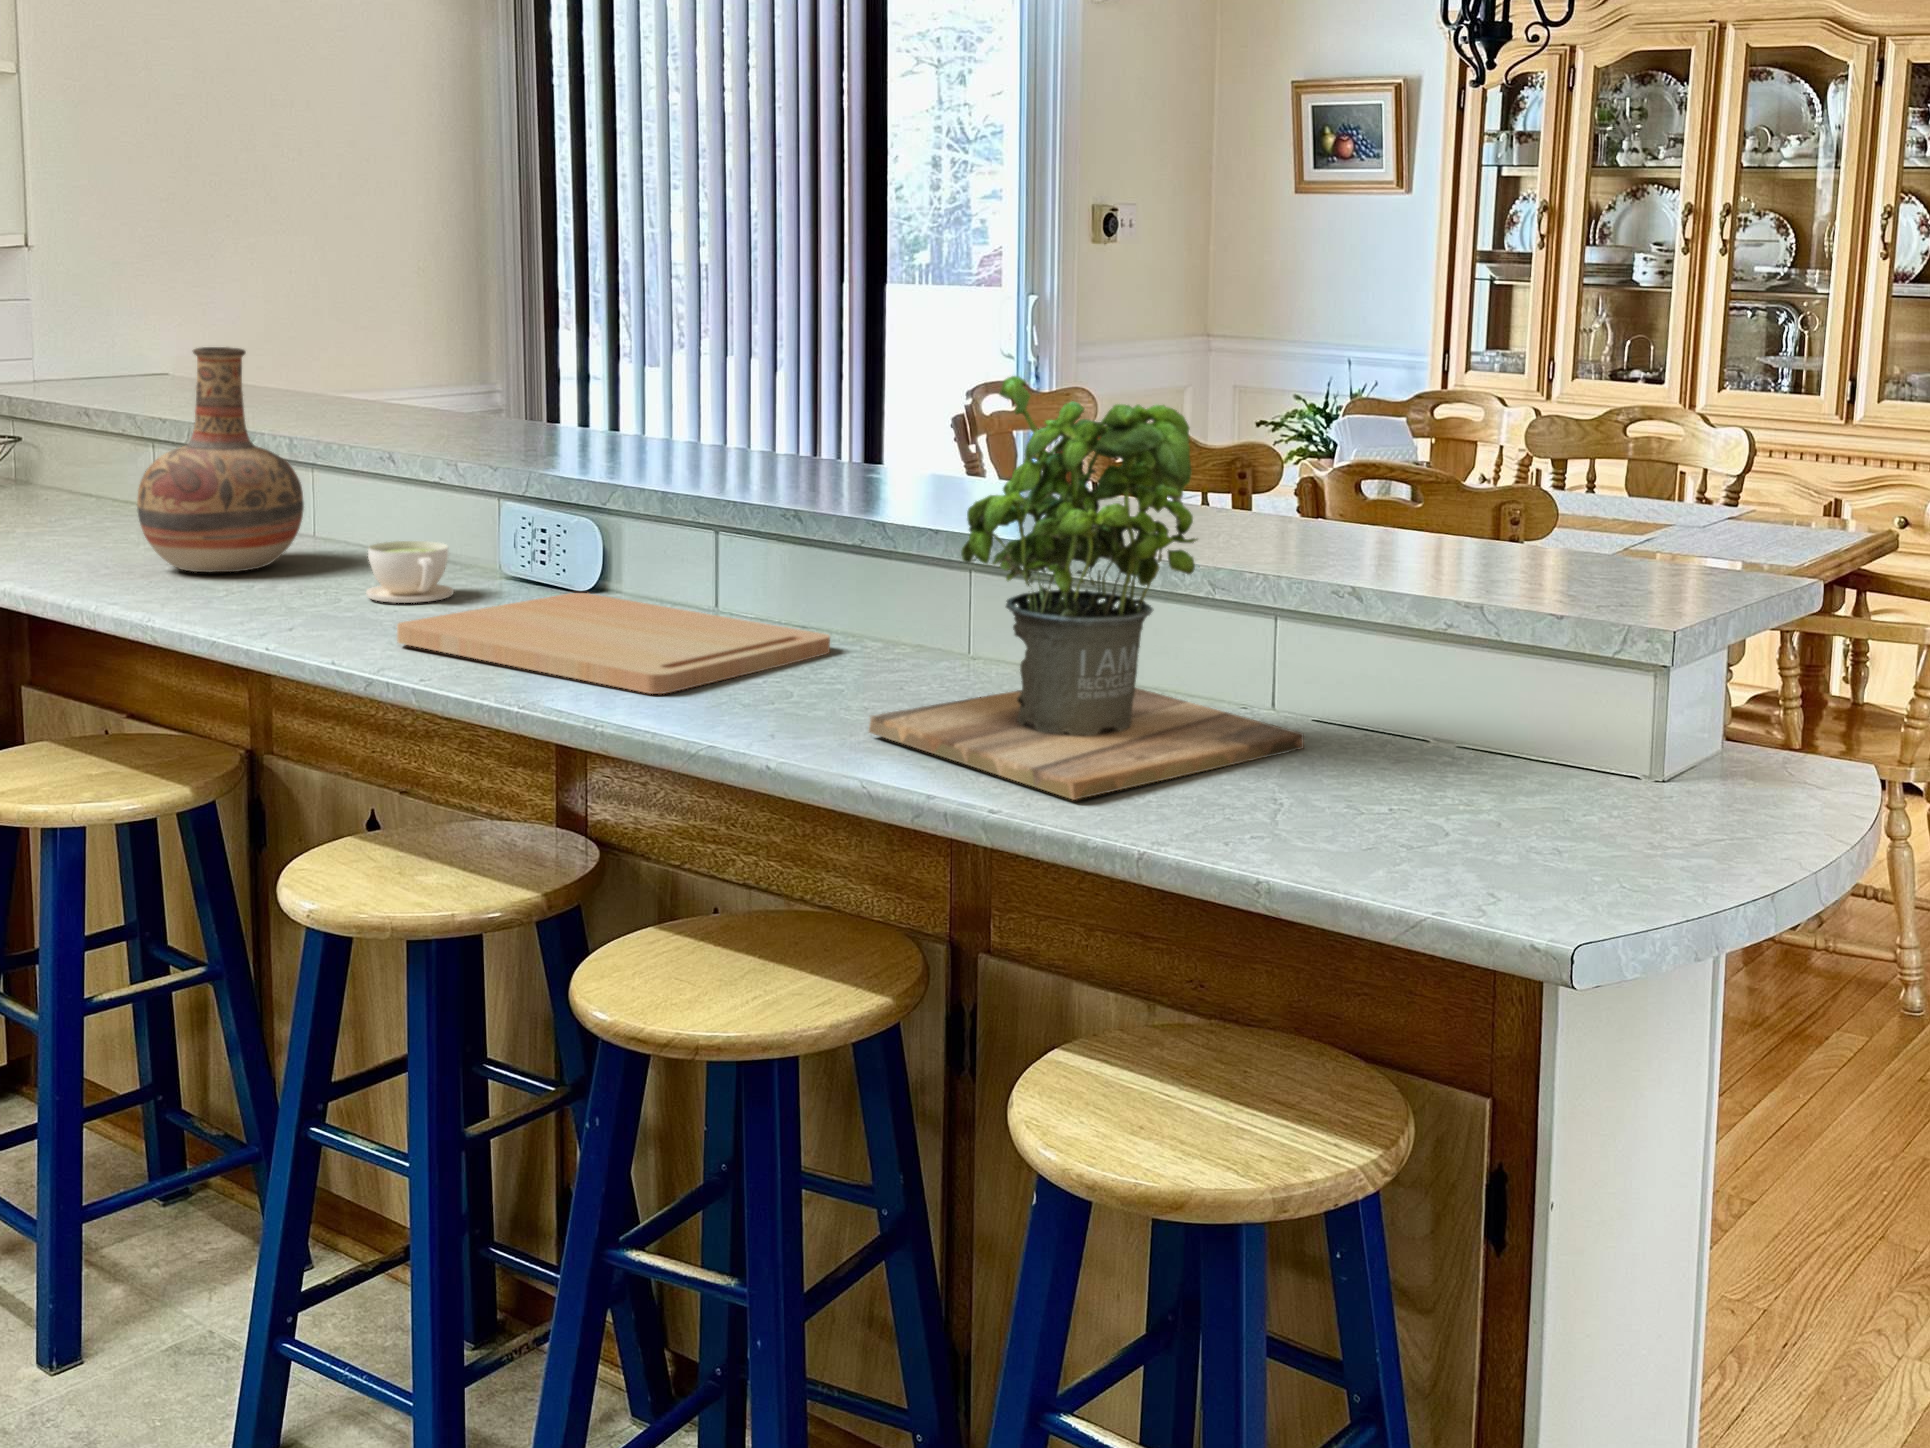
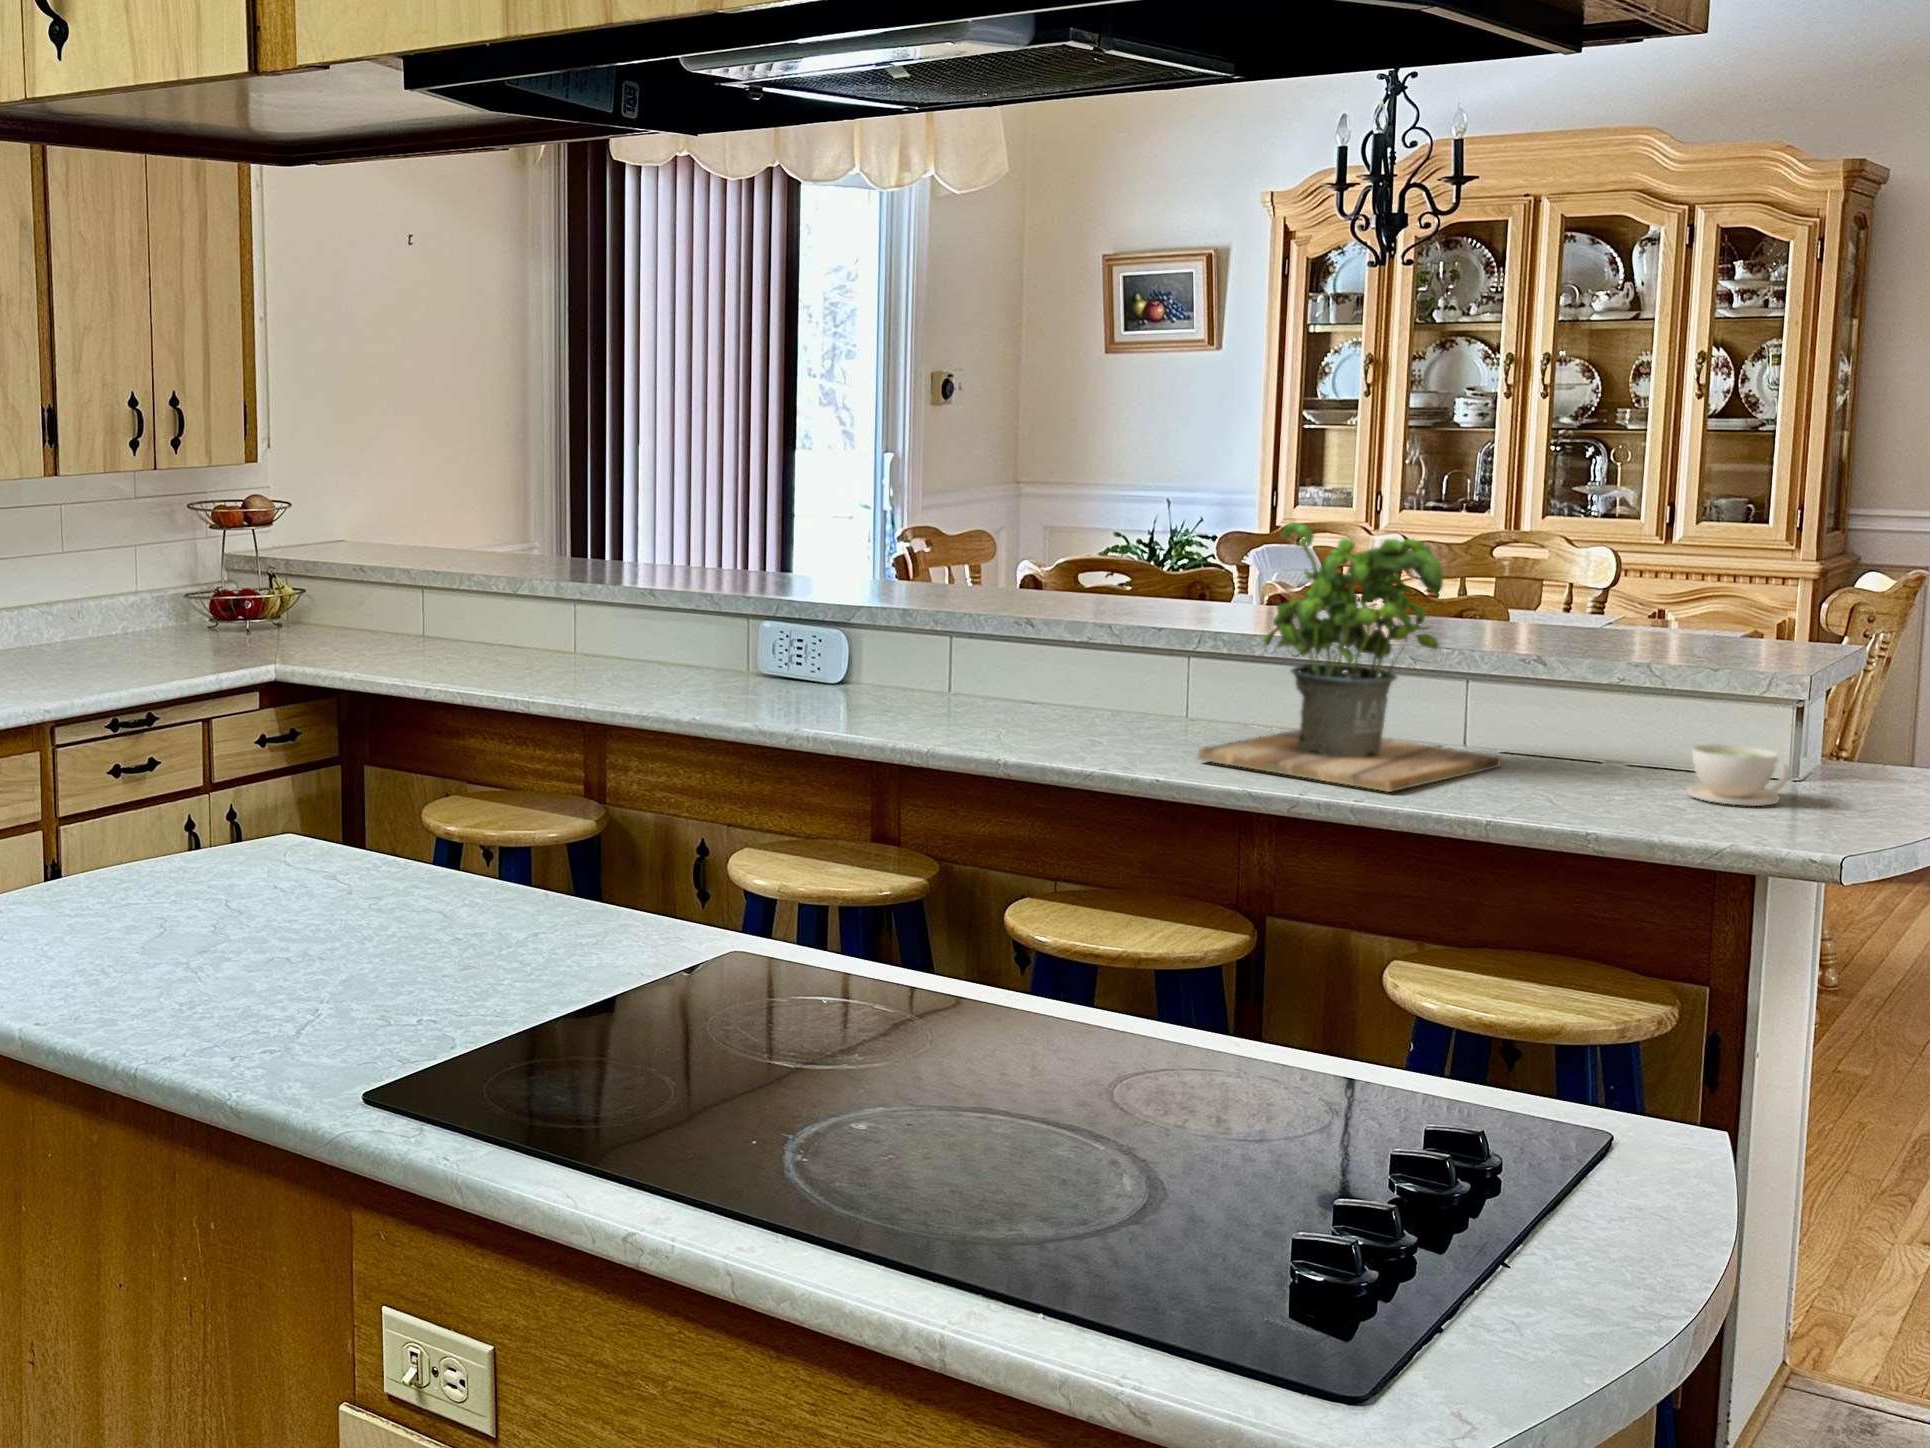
vase: present [137,347,304,572] -> none [507,516,617,675]
coffee cup: present [366,541,454,603] -> present [1686,745,1790,806]
cutting board: present [397,593,830,694] -> none [784,683,1086,741]

